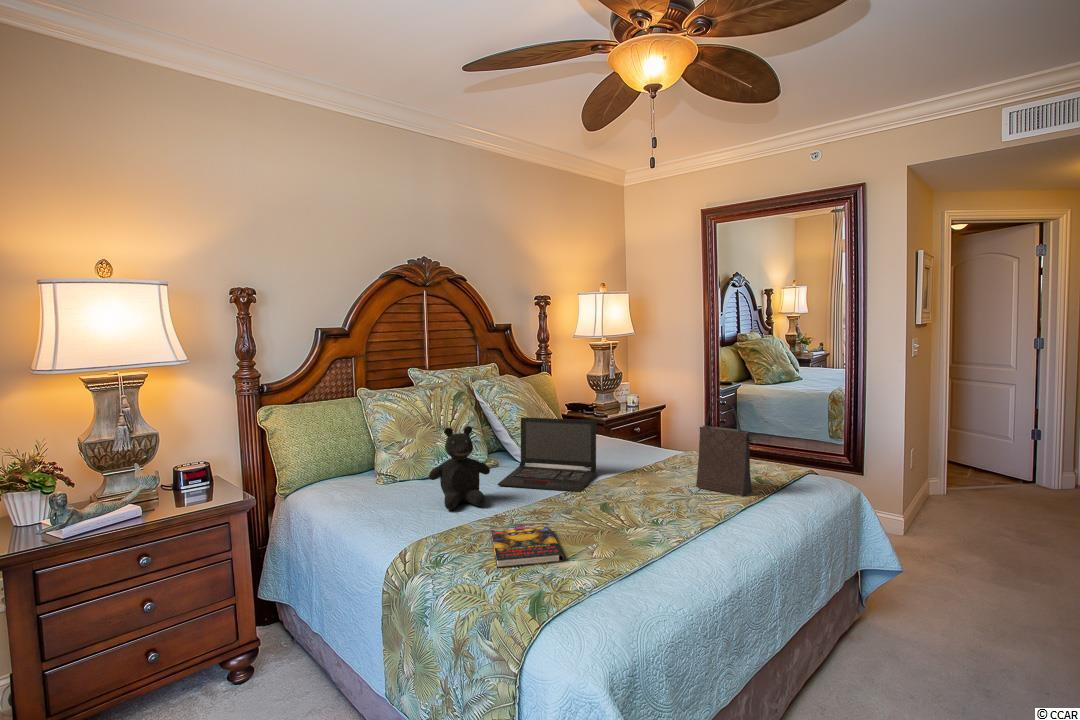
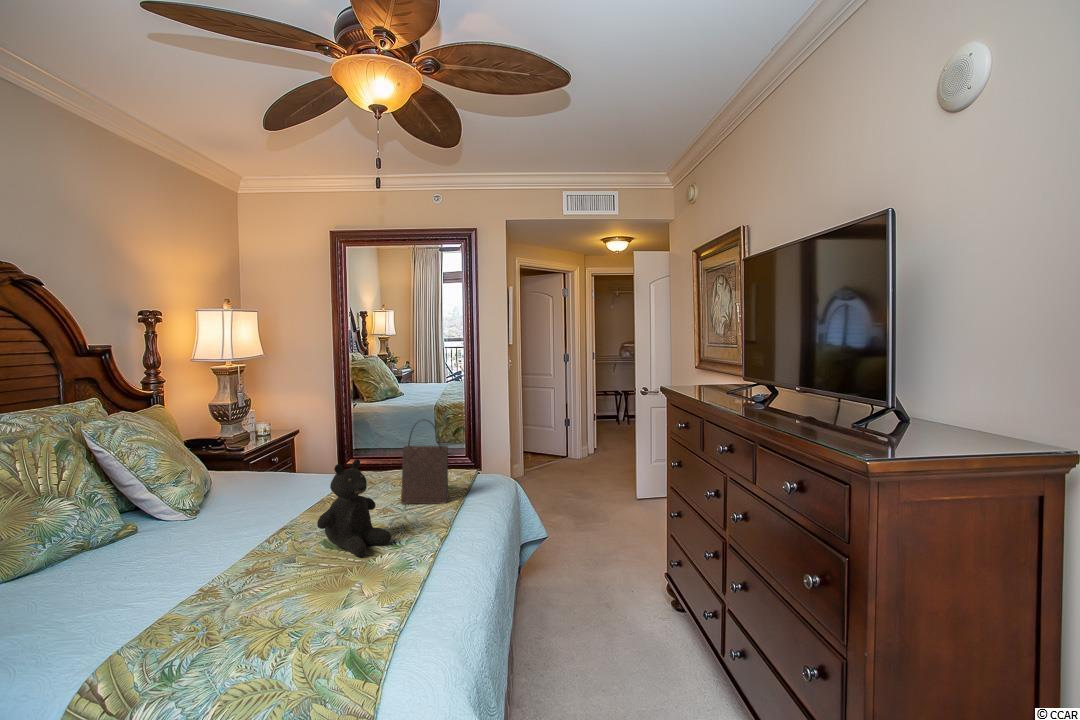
laptop: present [498,417,596,492] -> none [166,454,288,554]
teddy bear: present [429,426,490,510] -> present [317,459,391,556]
book: present [490,523,564,568] -> none [220,579,344,648]

